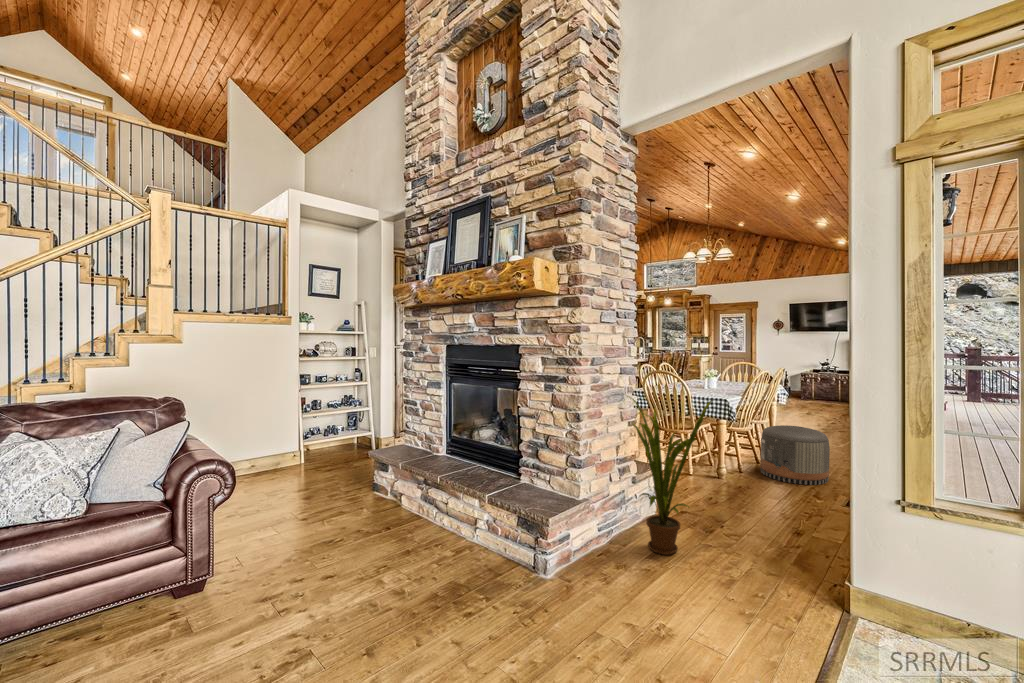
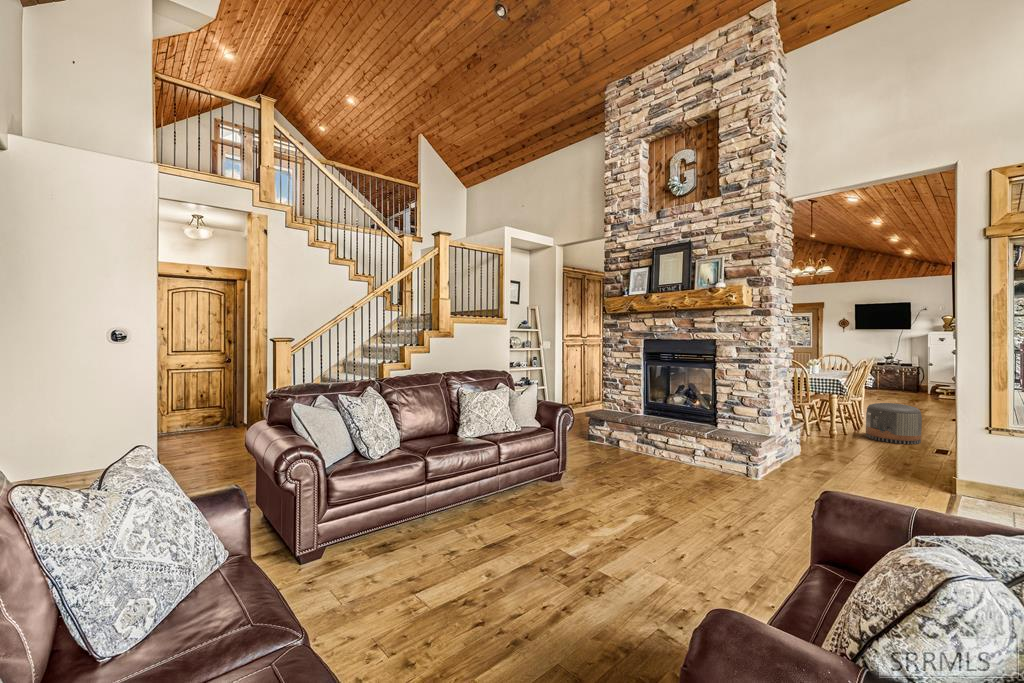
house plant: present [627,396,712,555] -> none [789,371,858,472]

